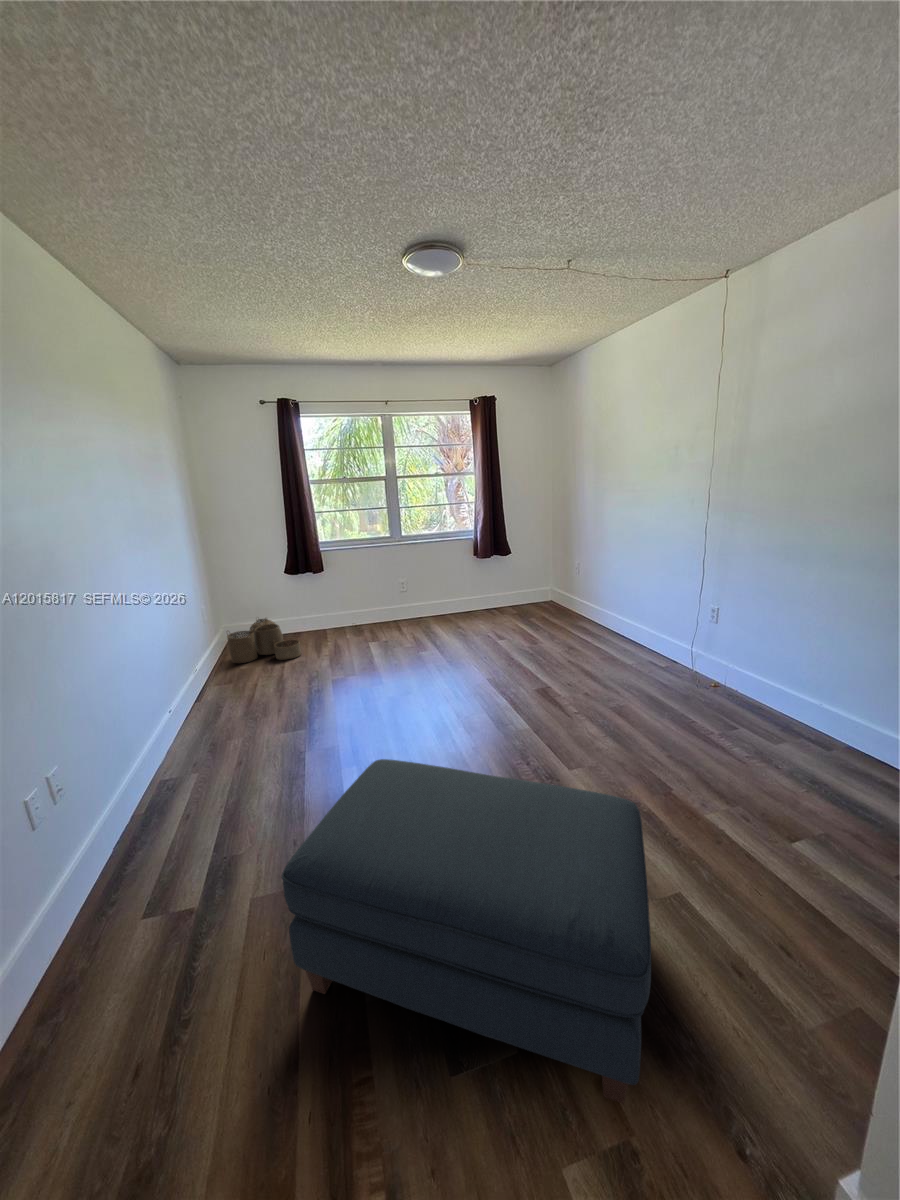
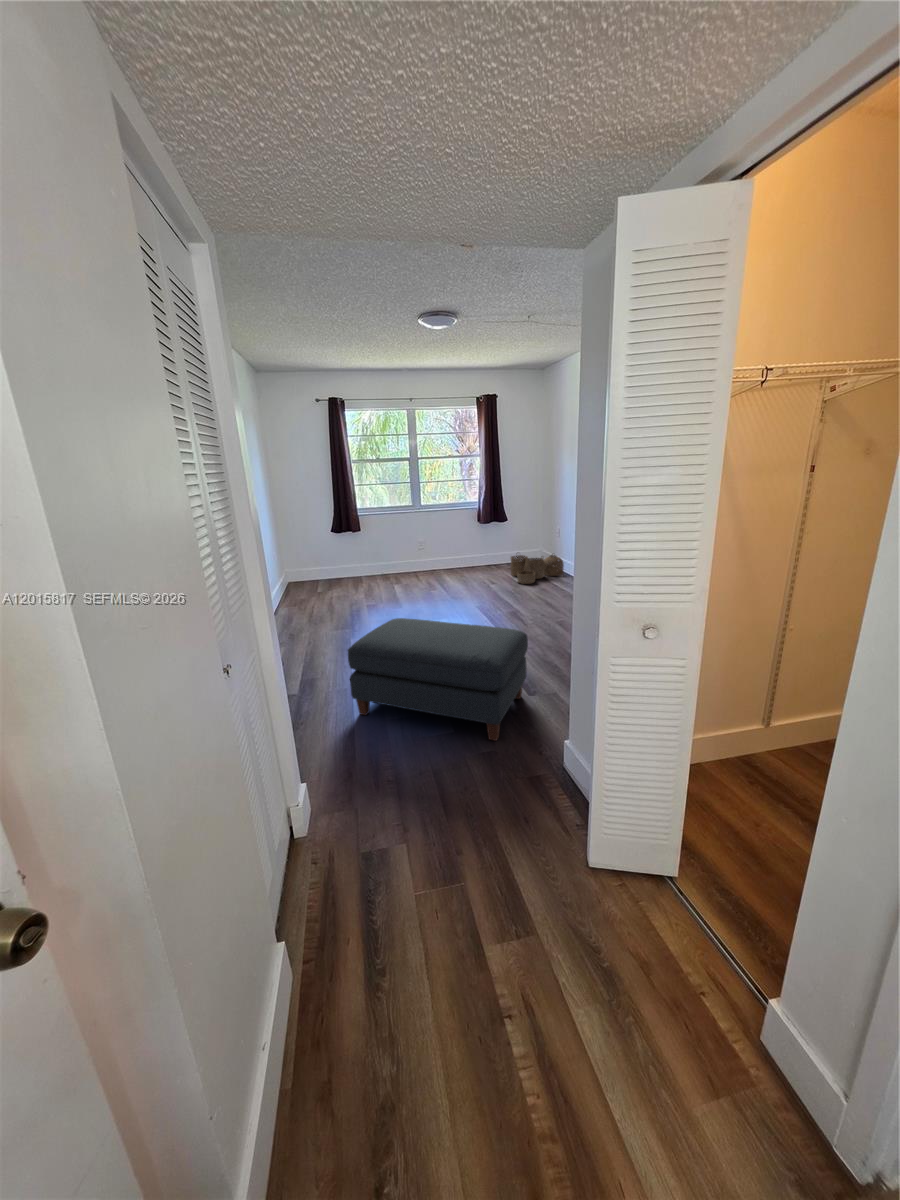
woven basket: present [227,618,301,663] -> present [511,554,564,584]

